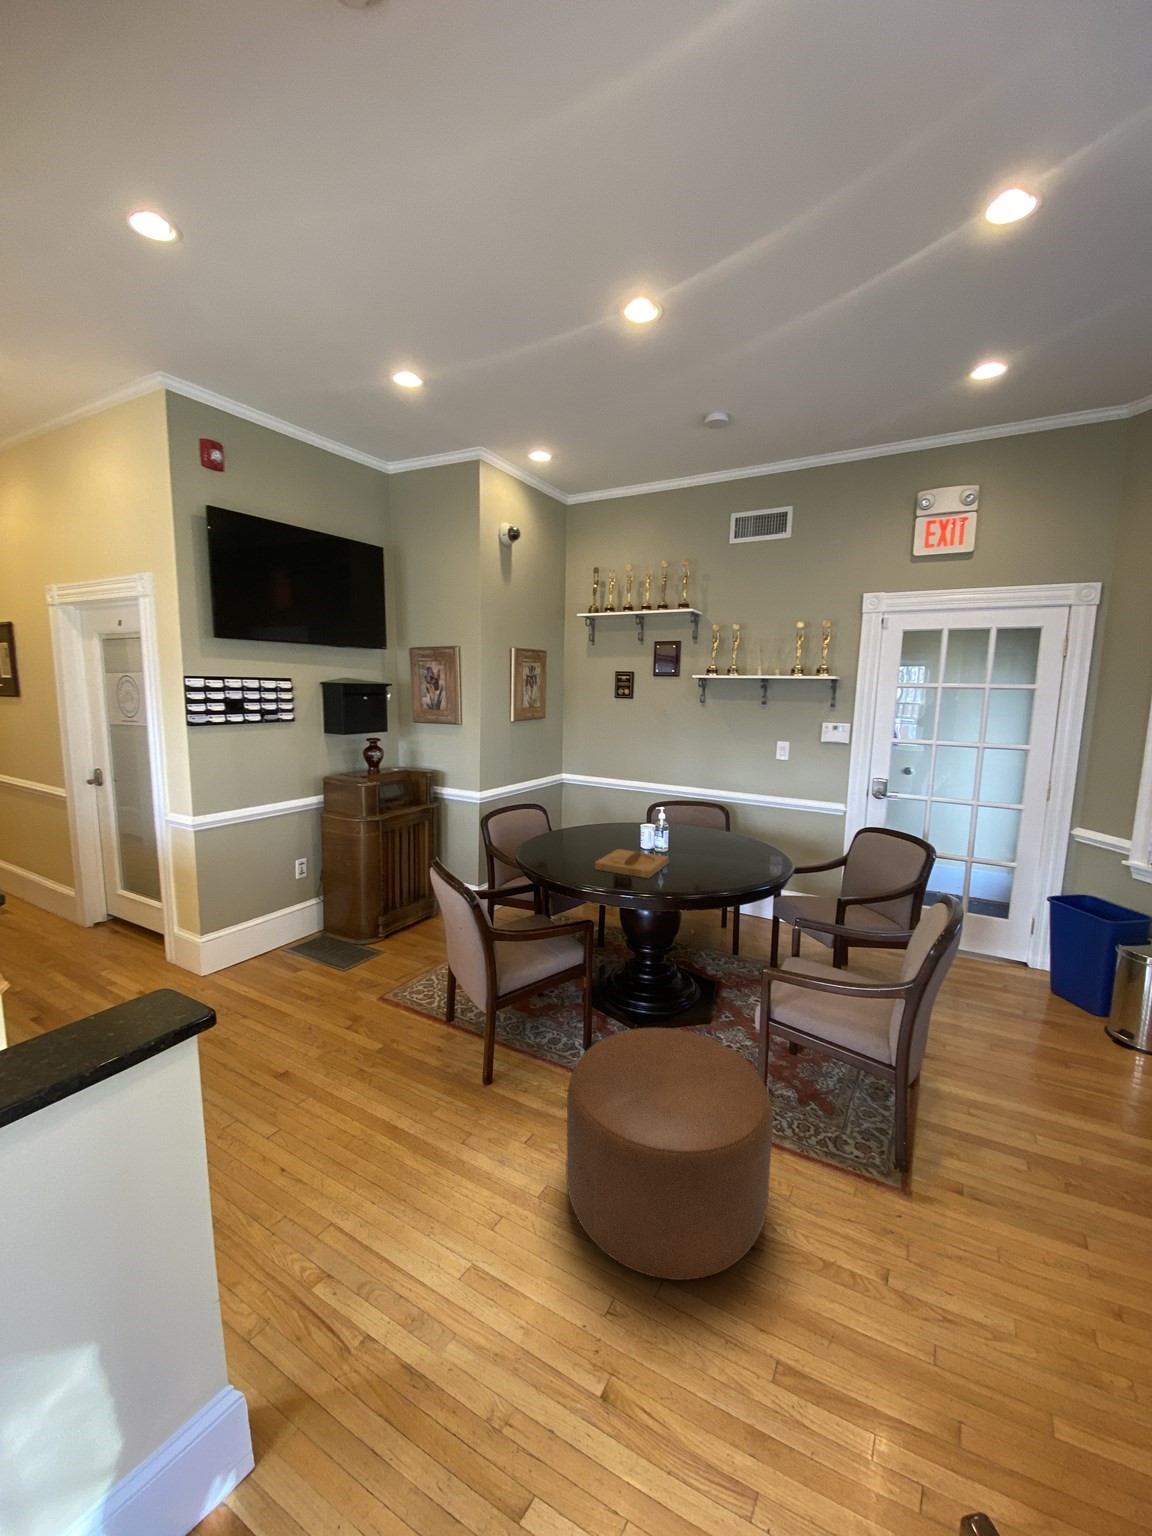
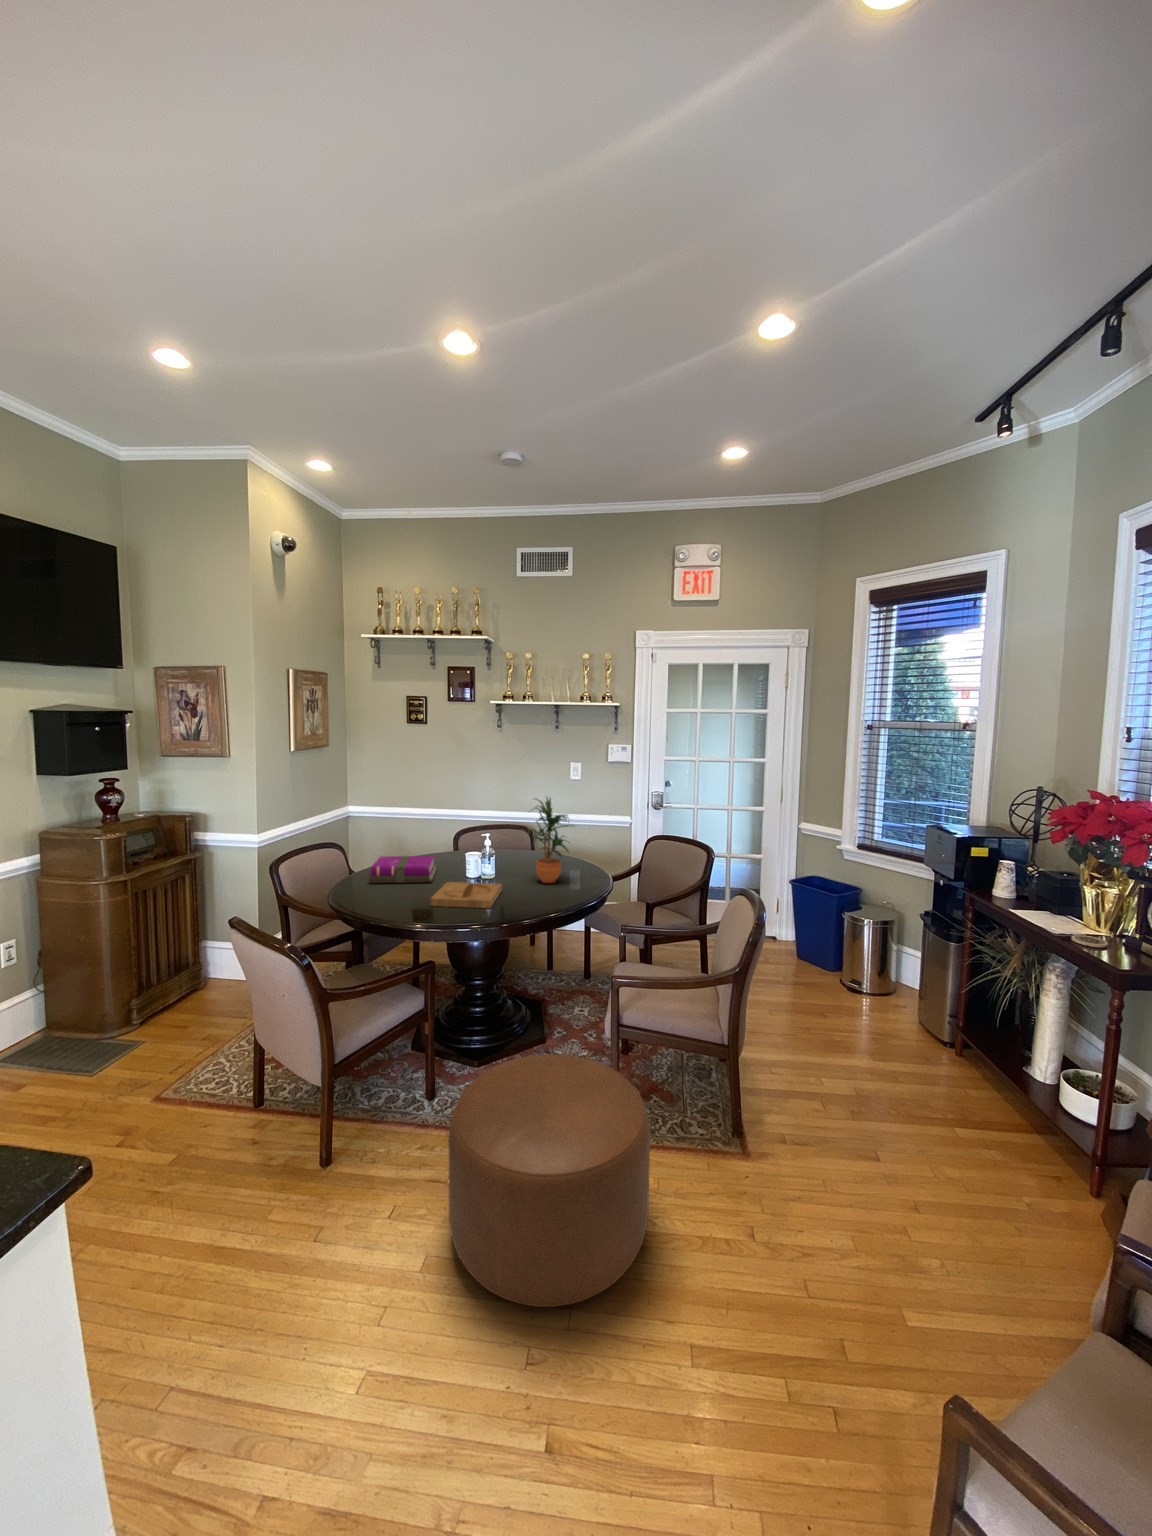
potted plant: none [698,772,753,862] -> present [530,798,569,883]
notebook: none [551,819,616,848] -> present [369,856,436,883]

